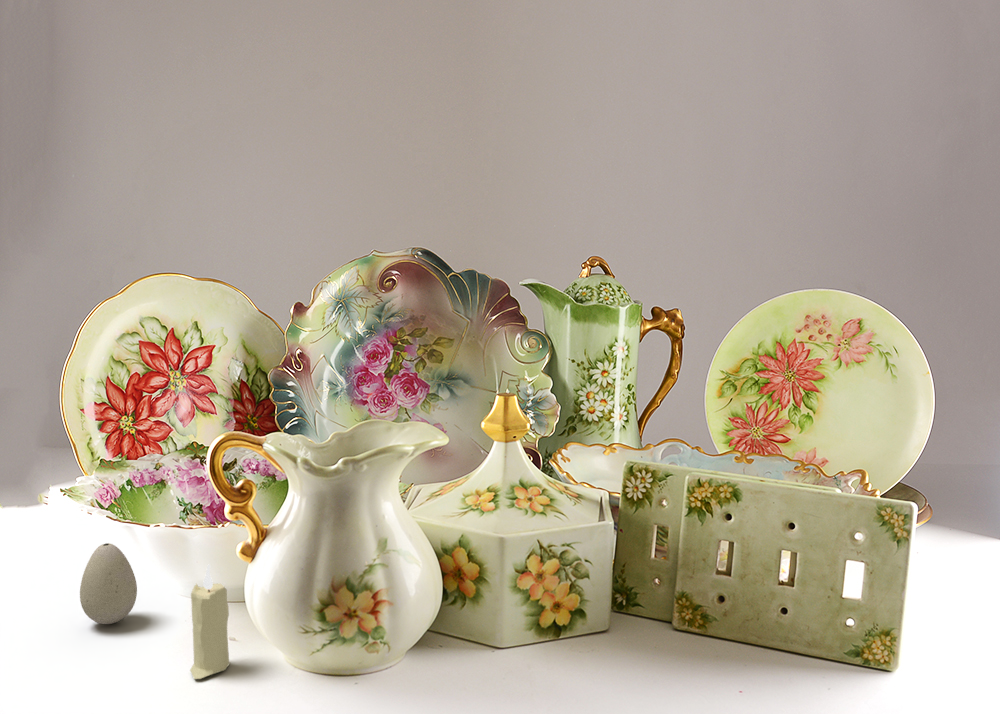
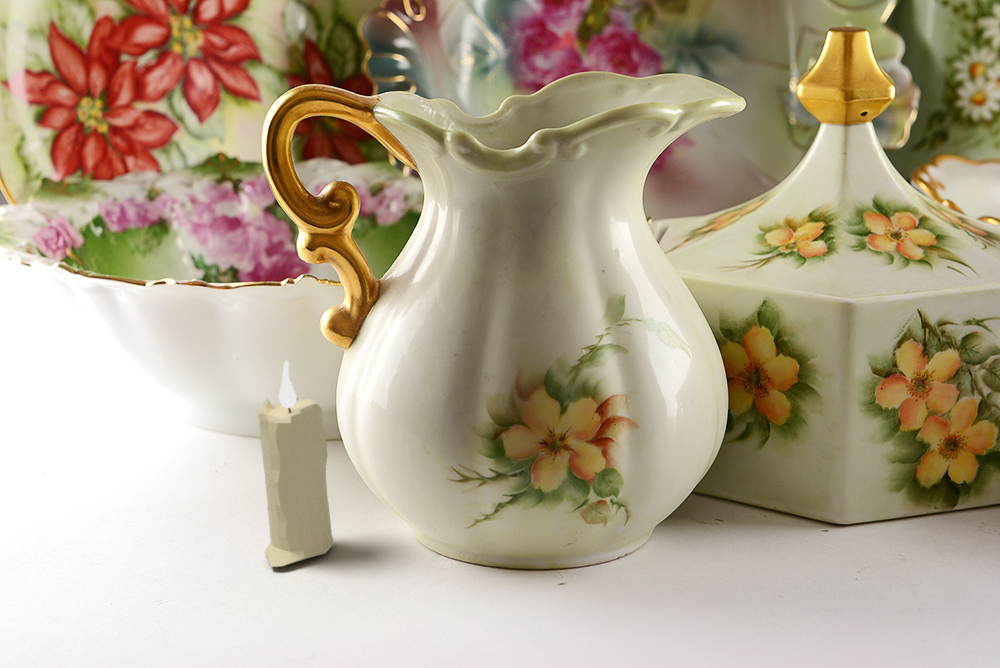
decorative egg: present [80,543,137,624] -> none [83,343,178,481]

